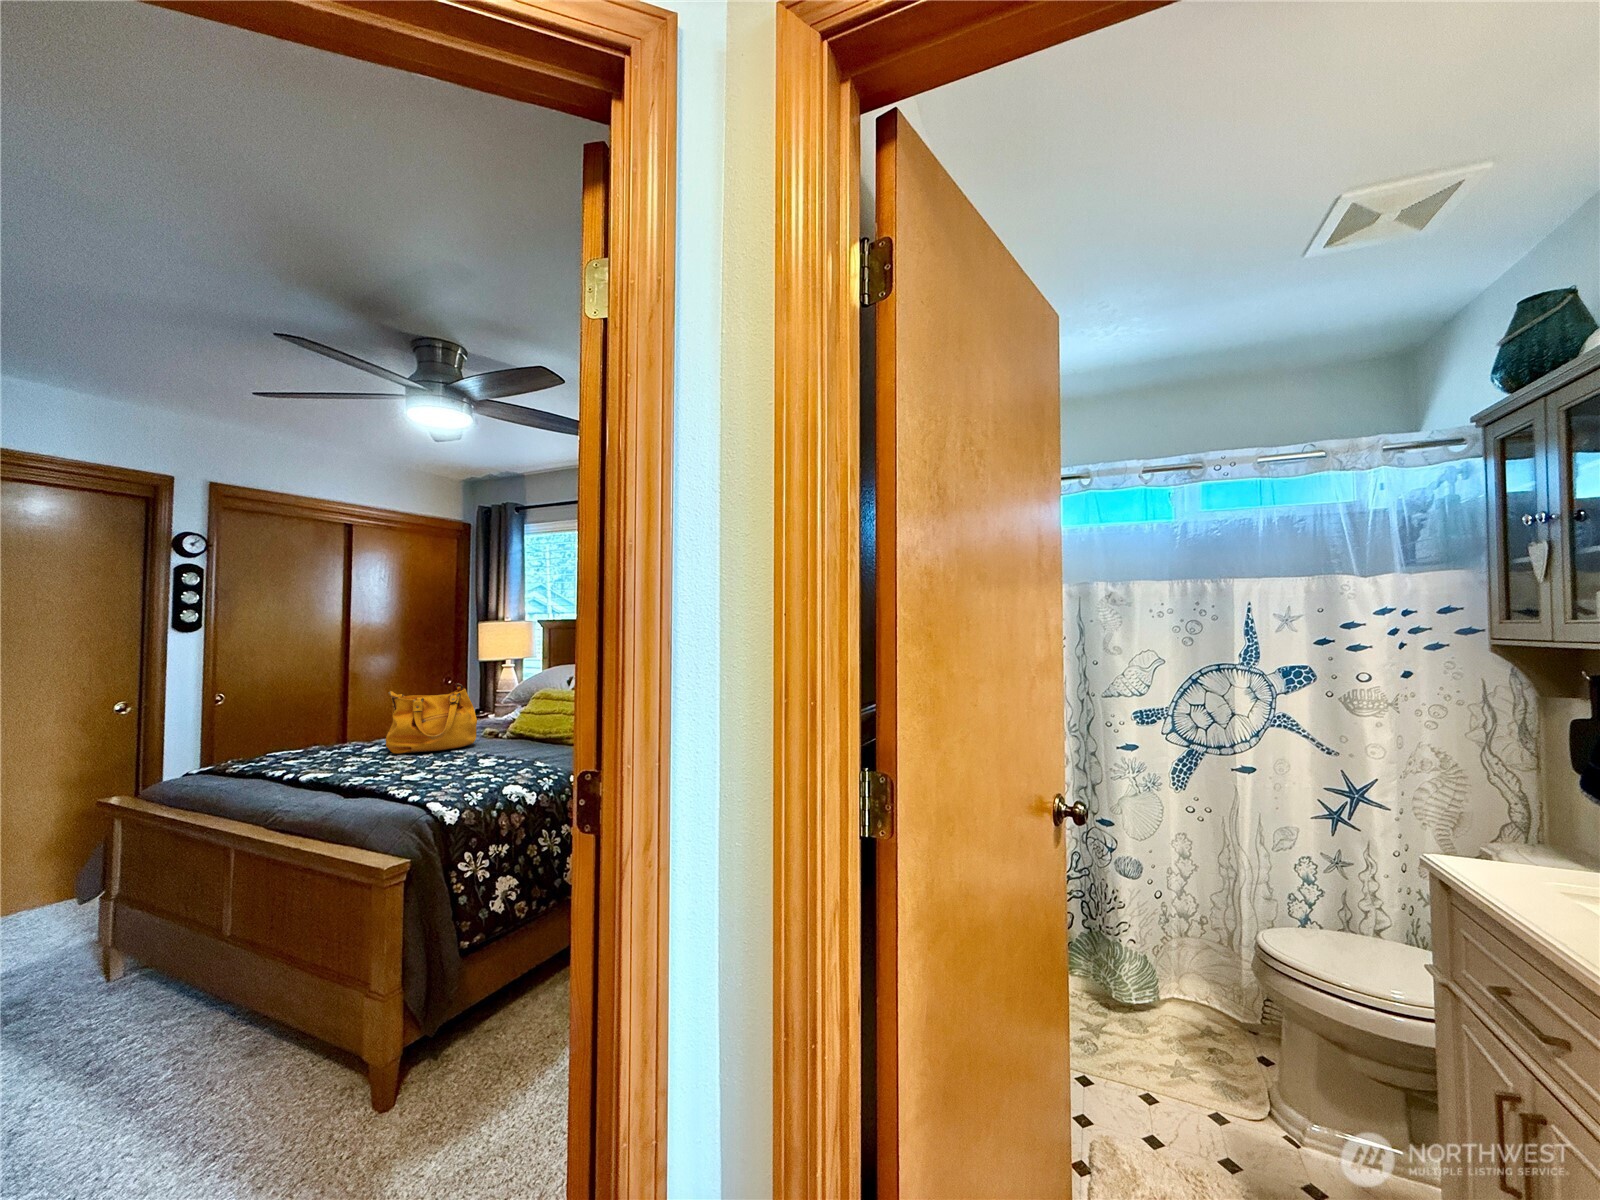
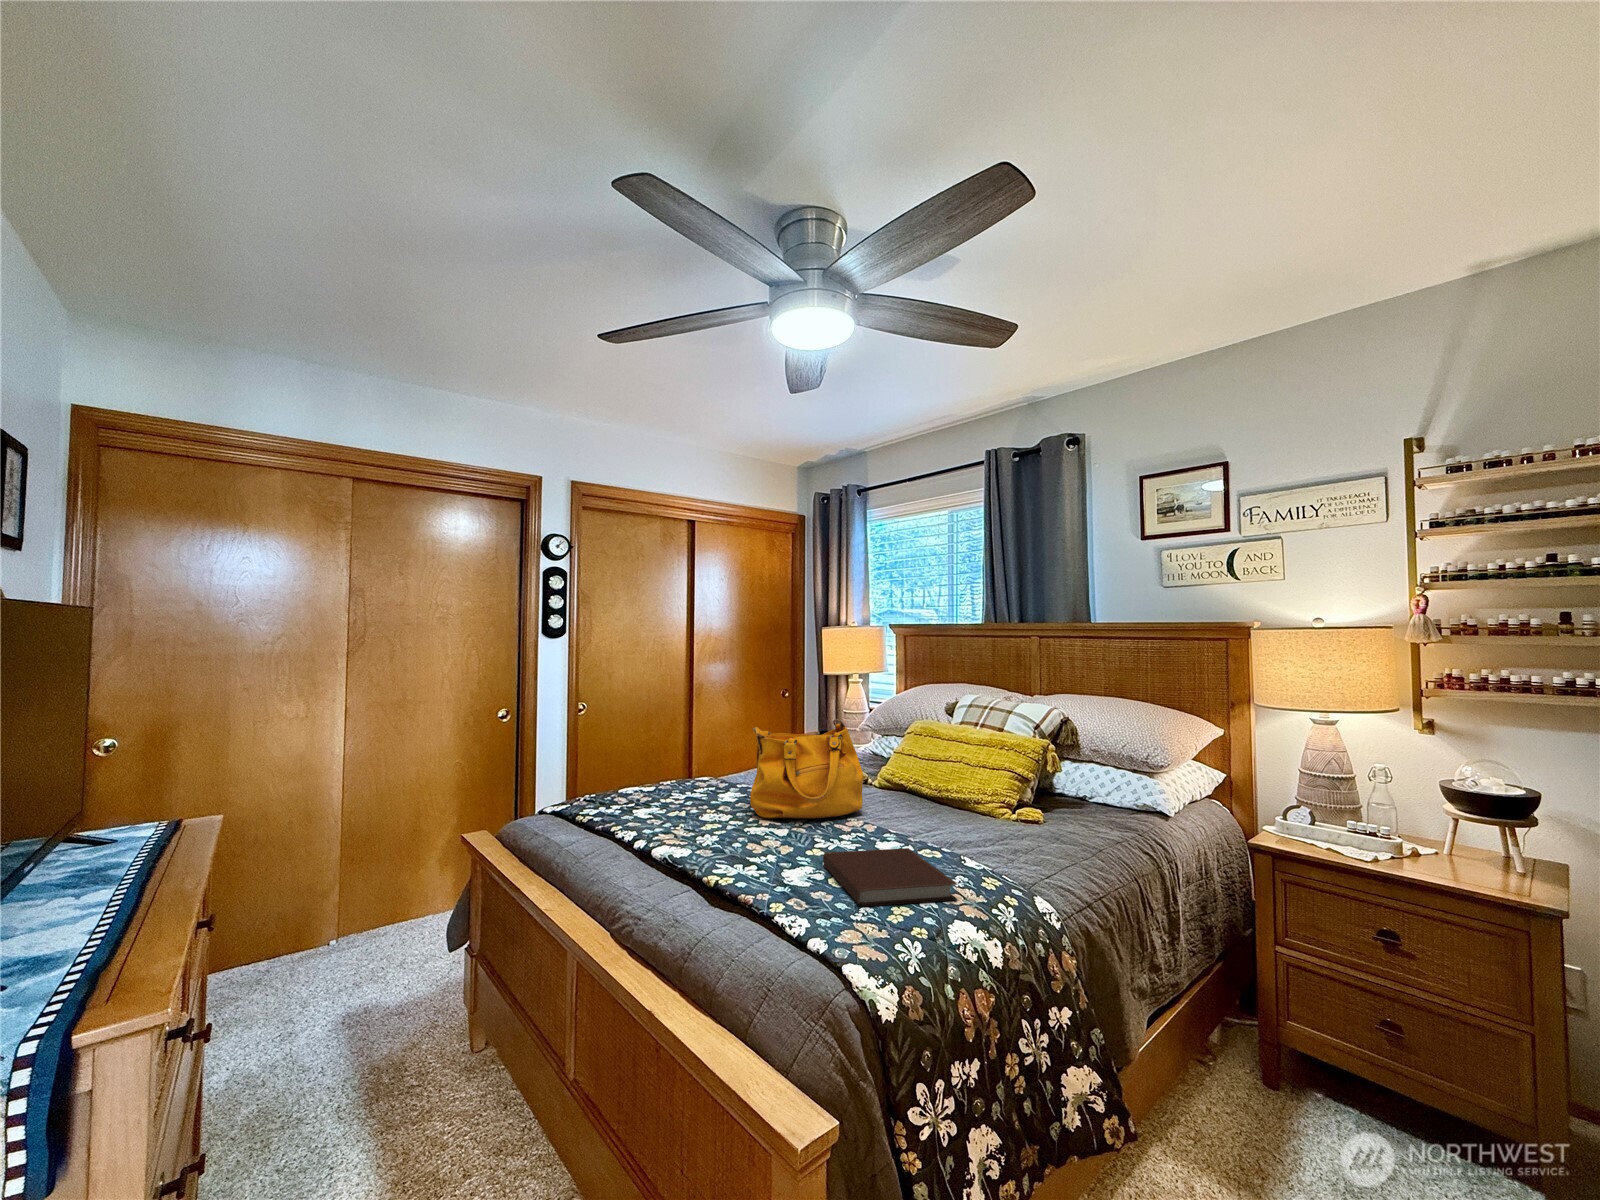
notebook: none [433,756,514,784] -> present [823,848,957,906]

